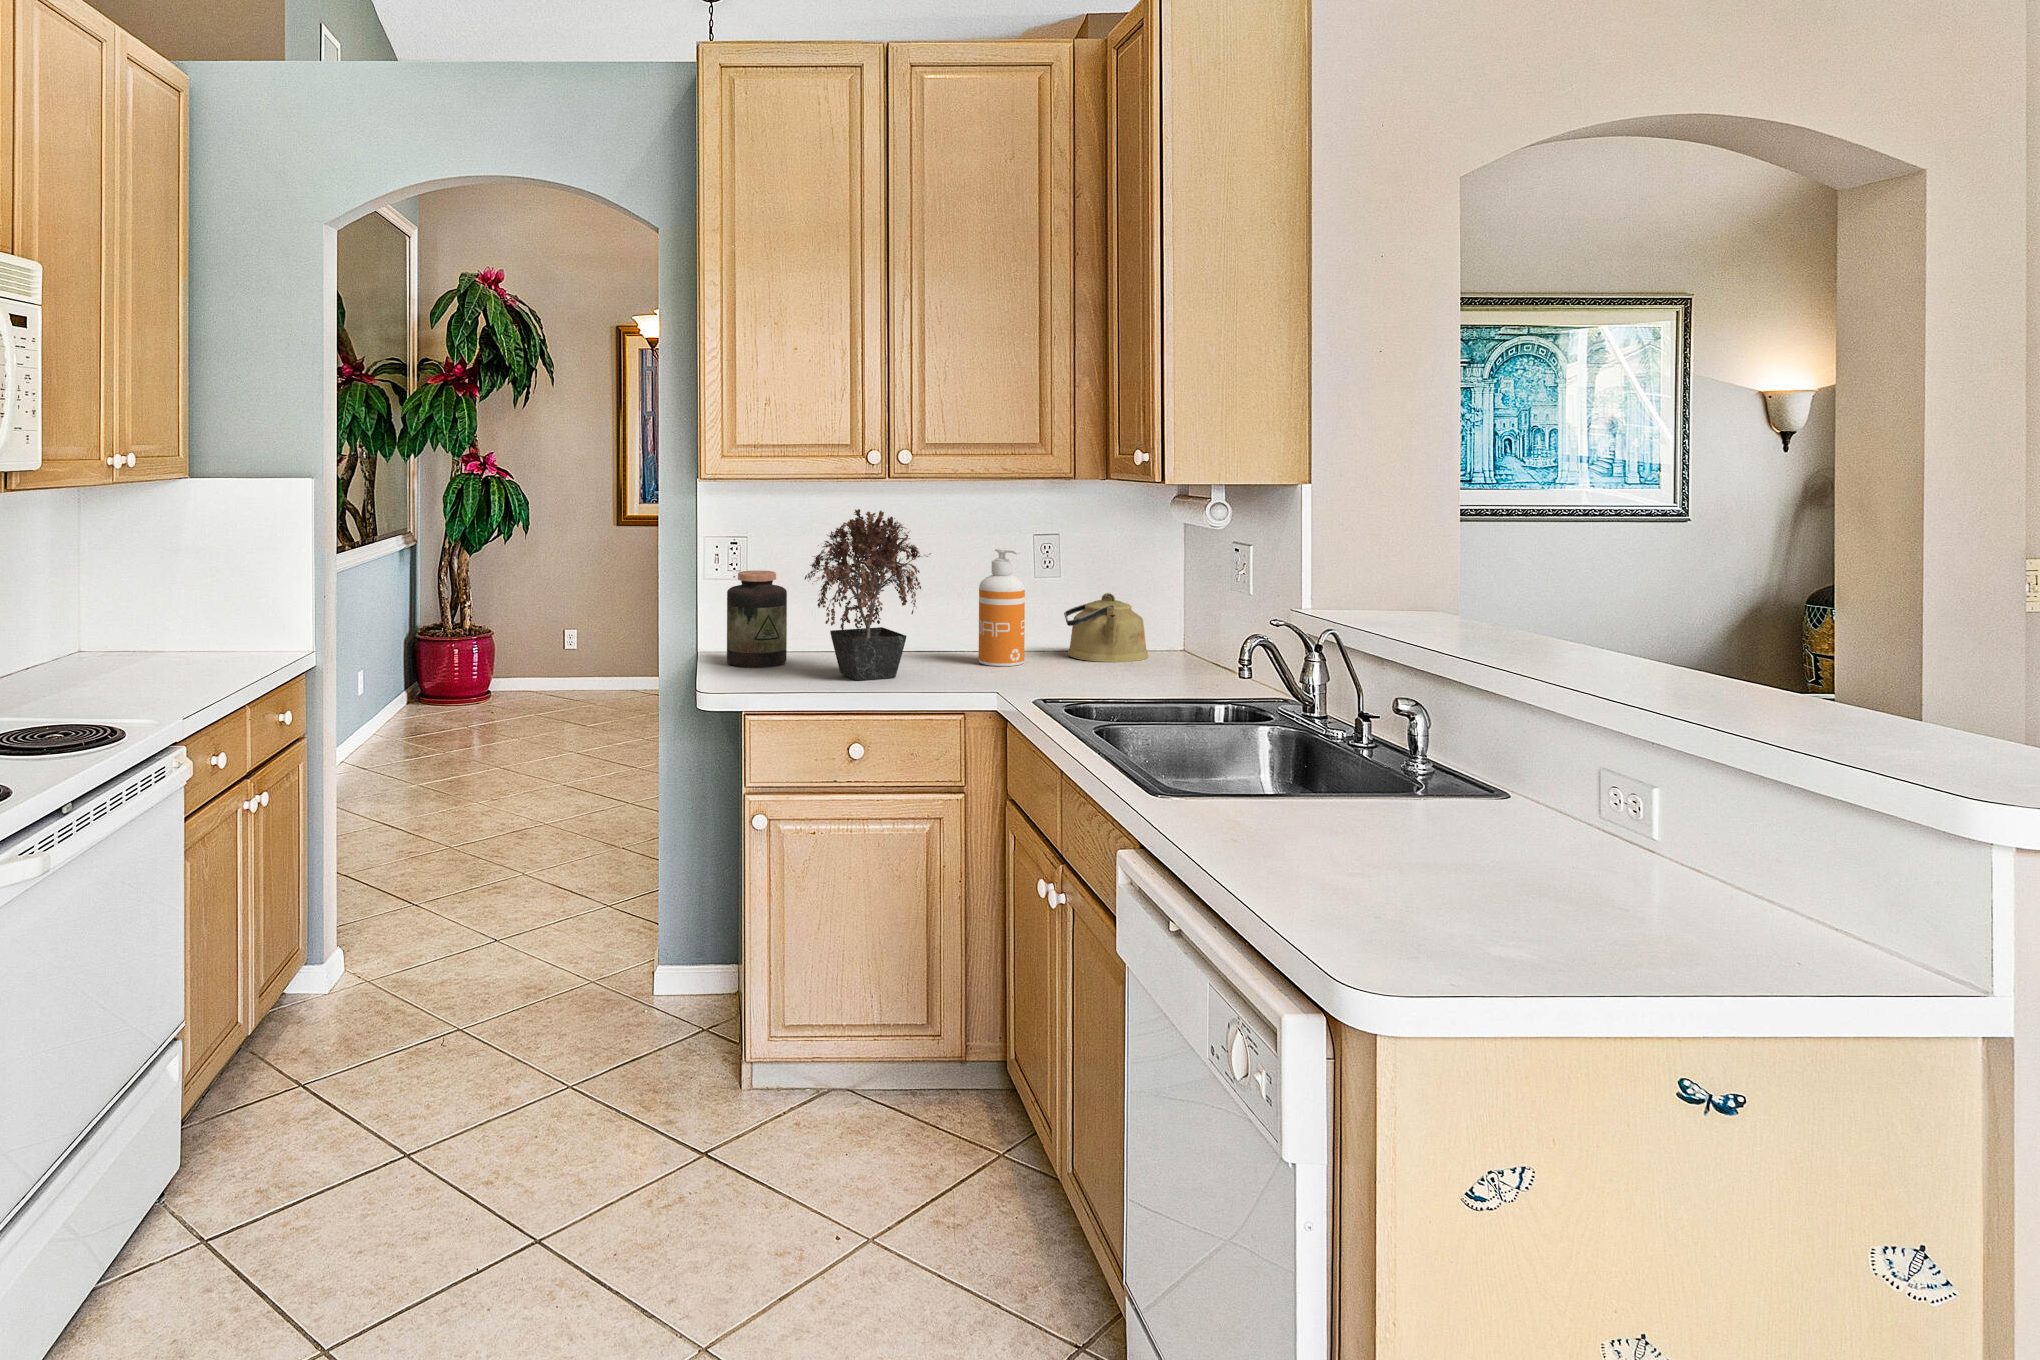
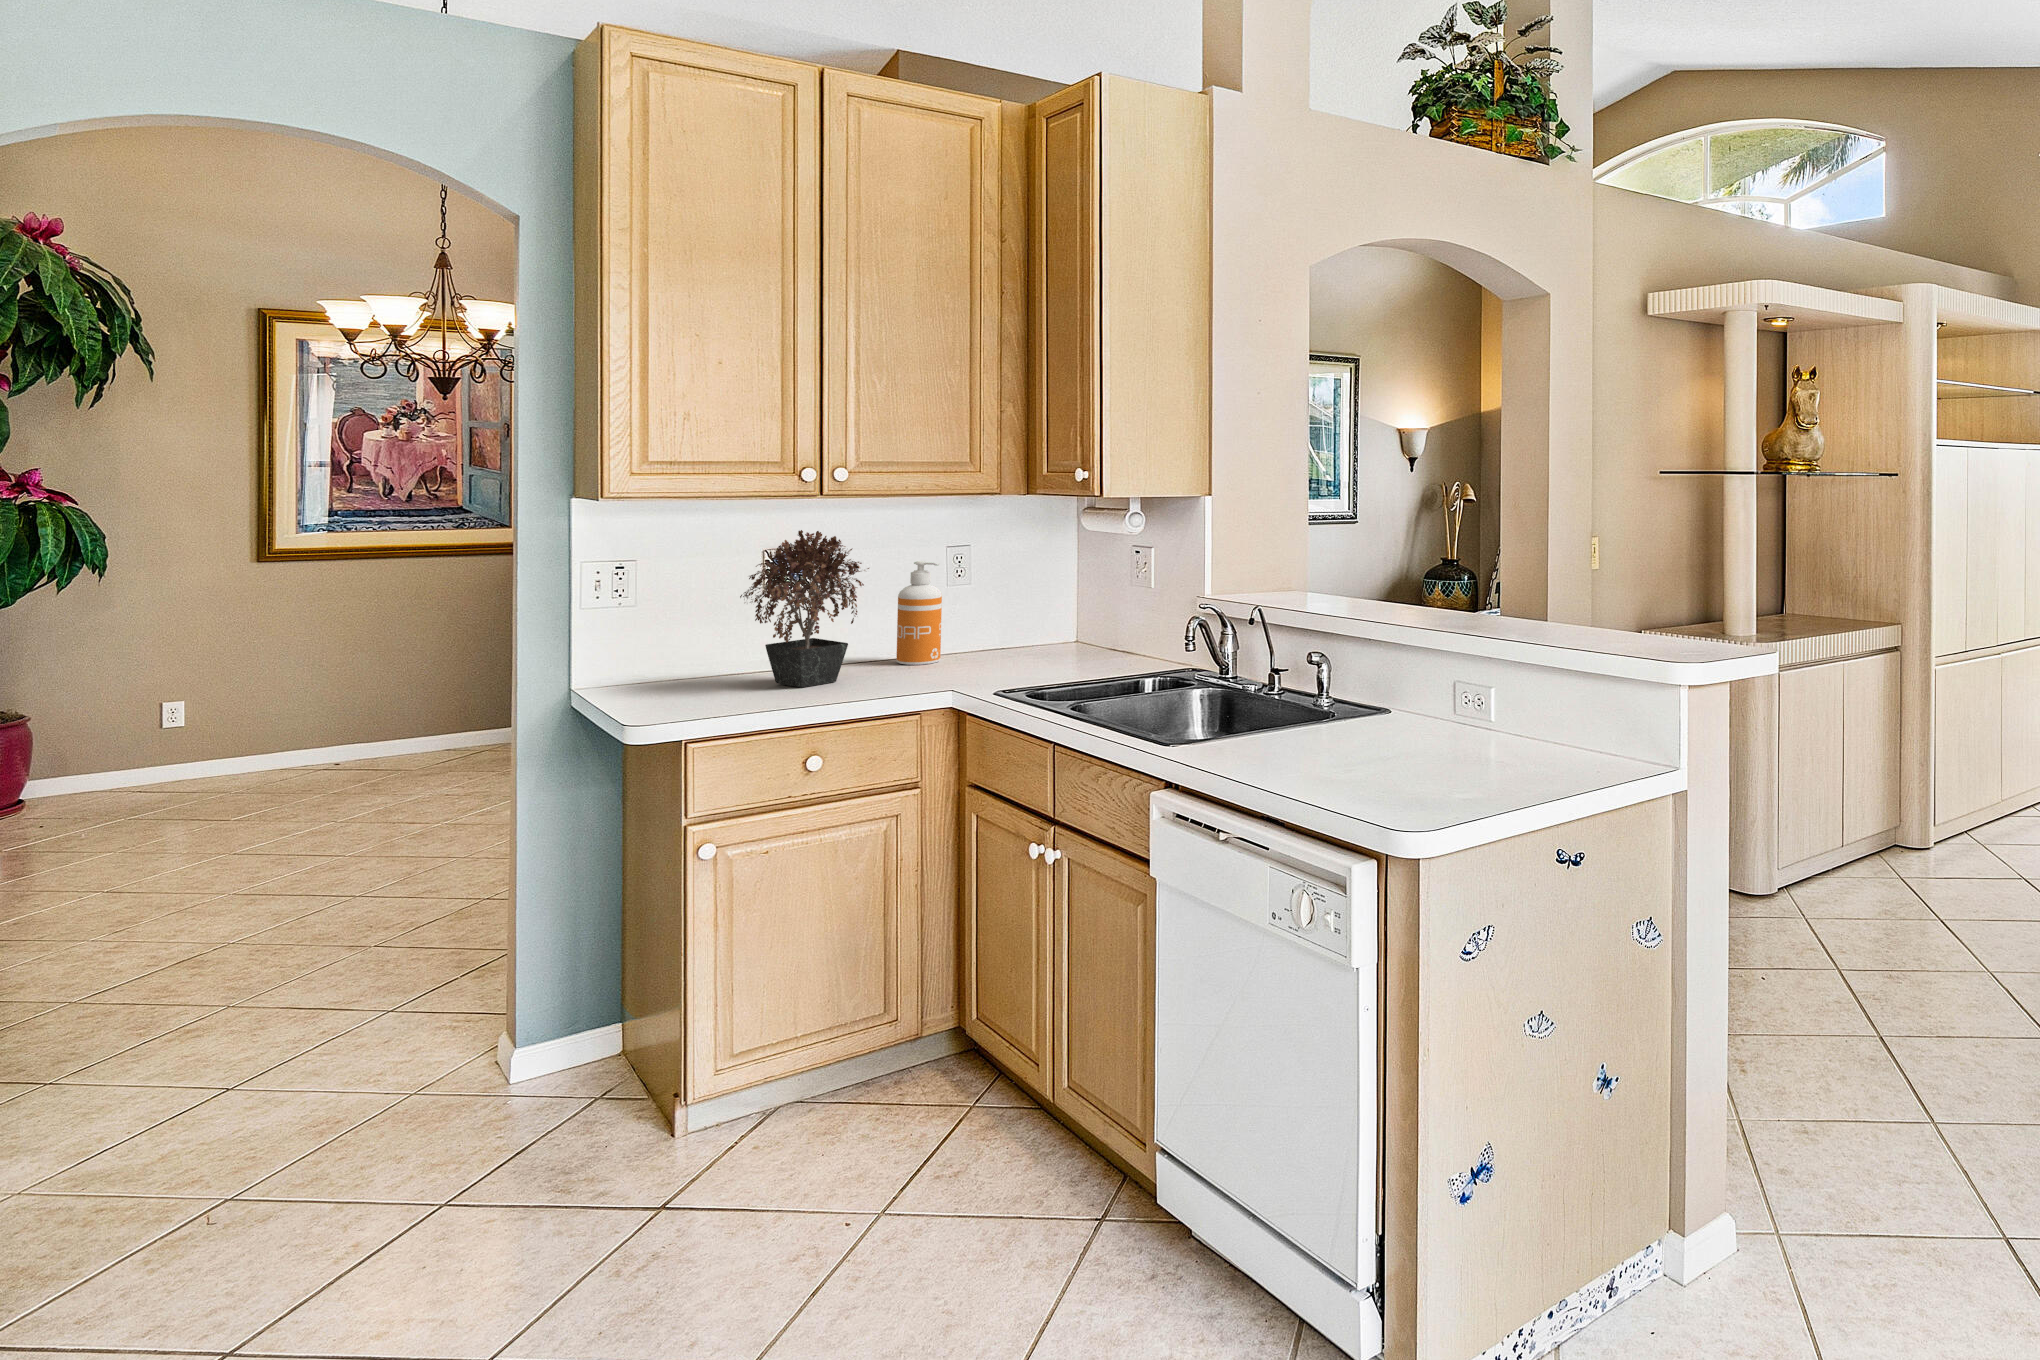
jar: present [727,571,787,668] -> none [632,593,701,688]
kettle: present [1064,593,1148,662] -> none [963,595,1041,654]

